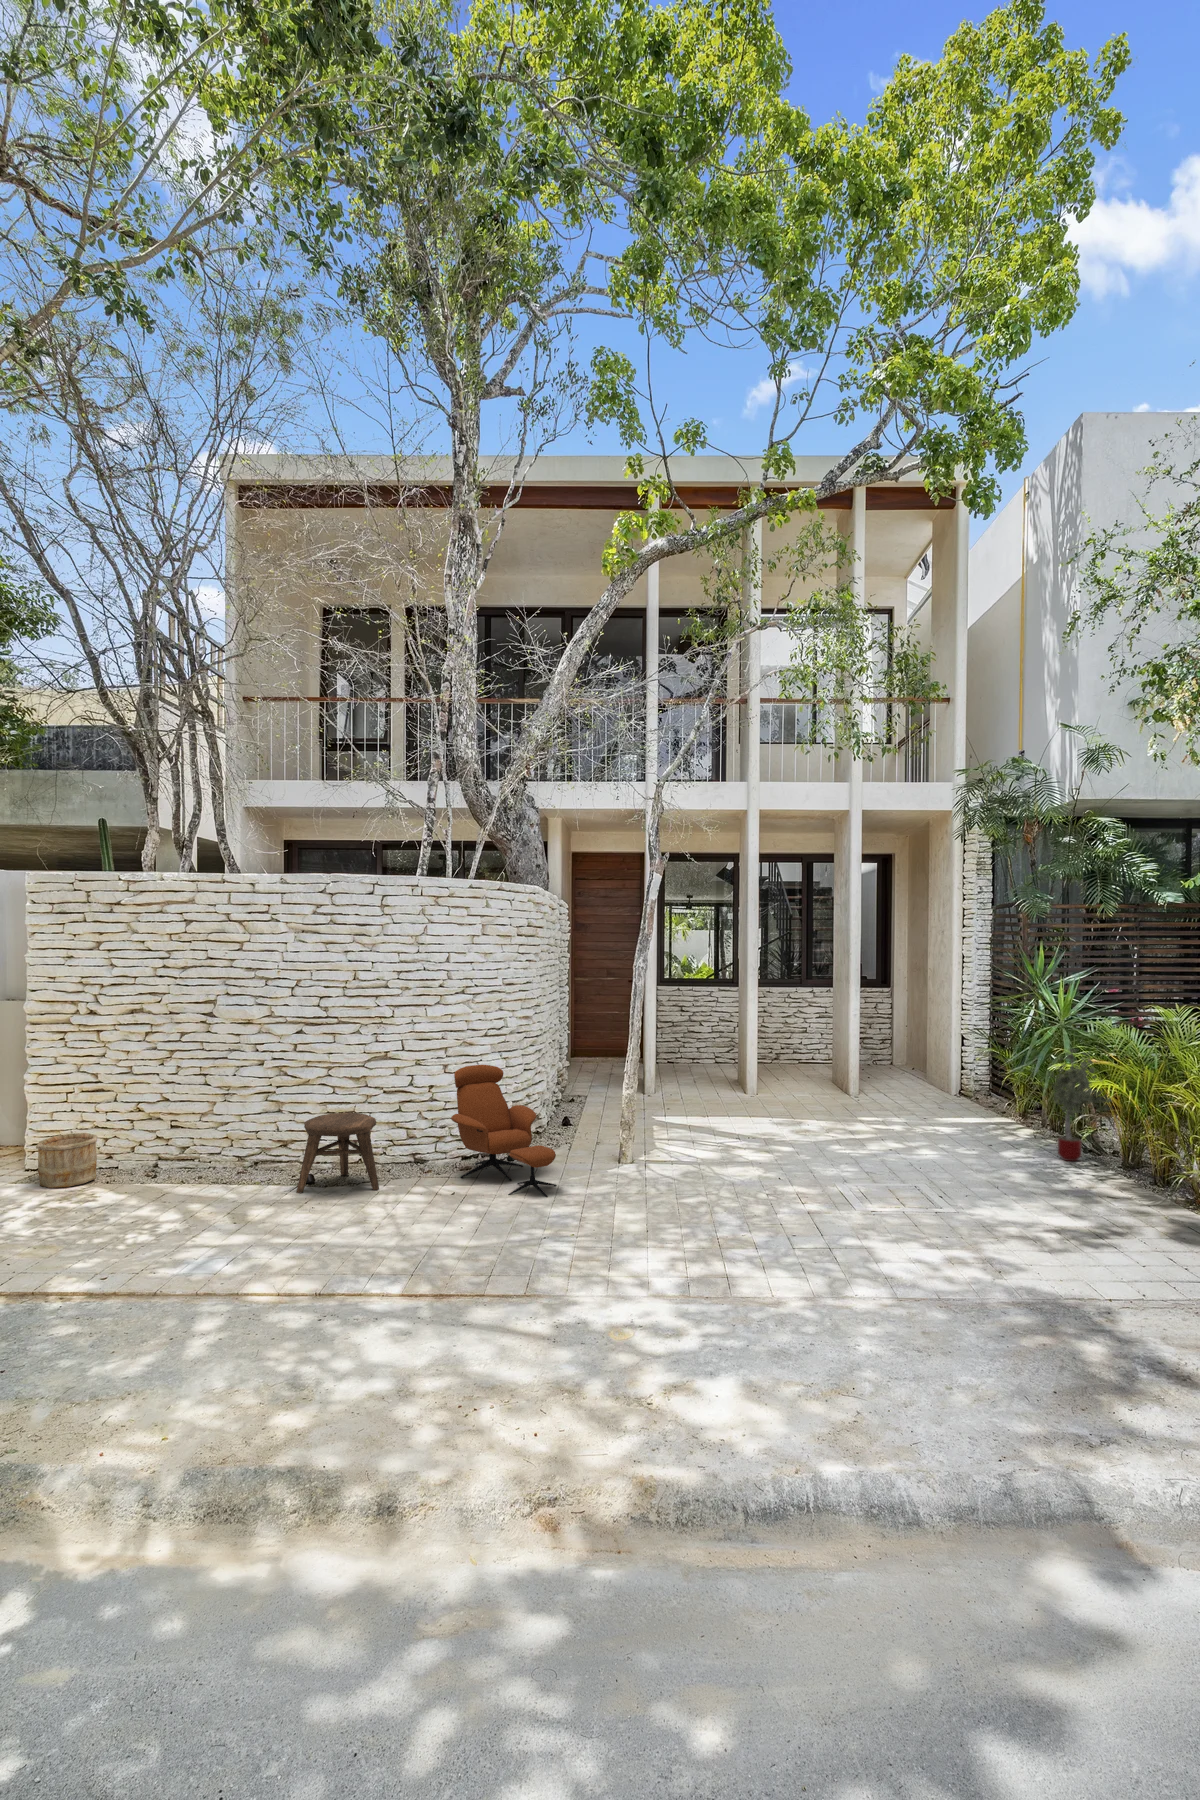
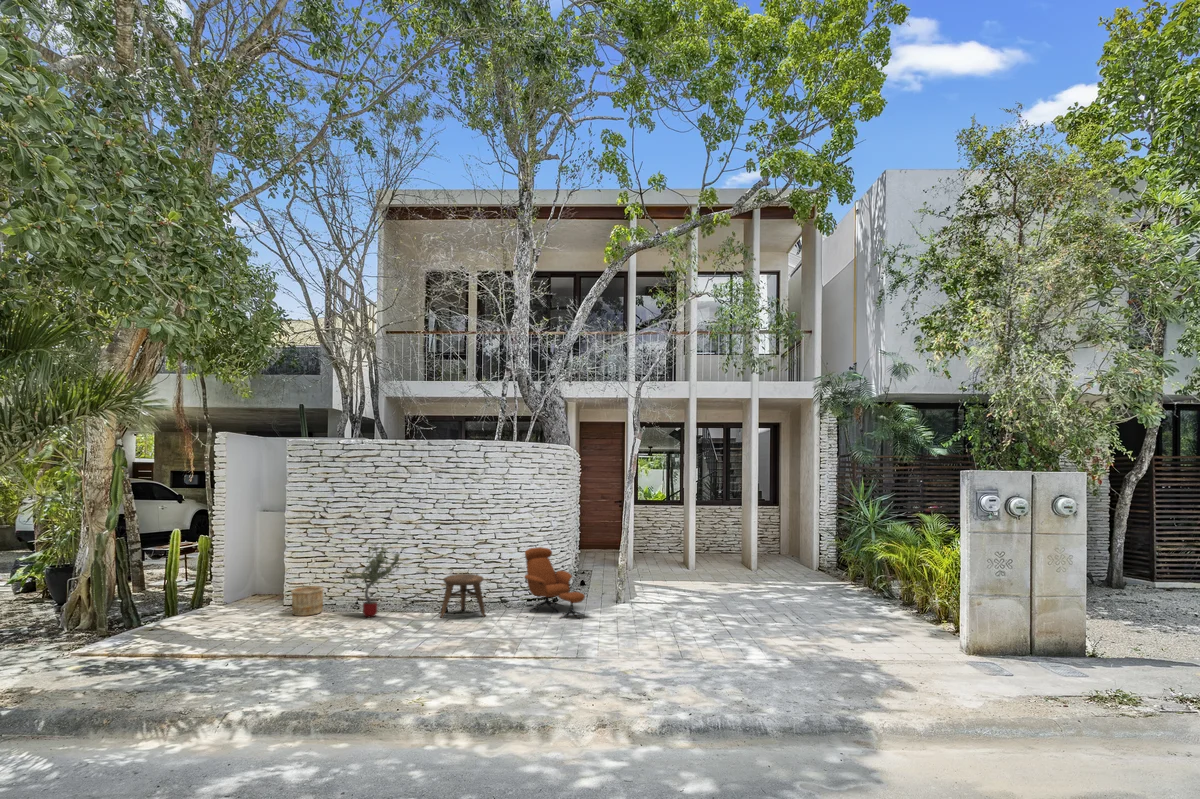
potted tree: present [1052,1049,1112,1161] -> present [343,544,400,617]

